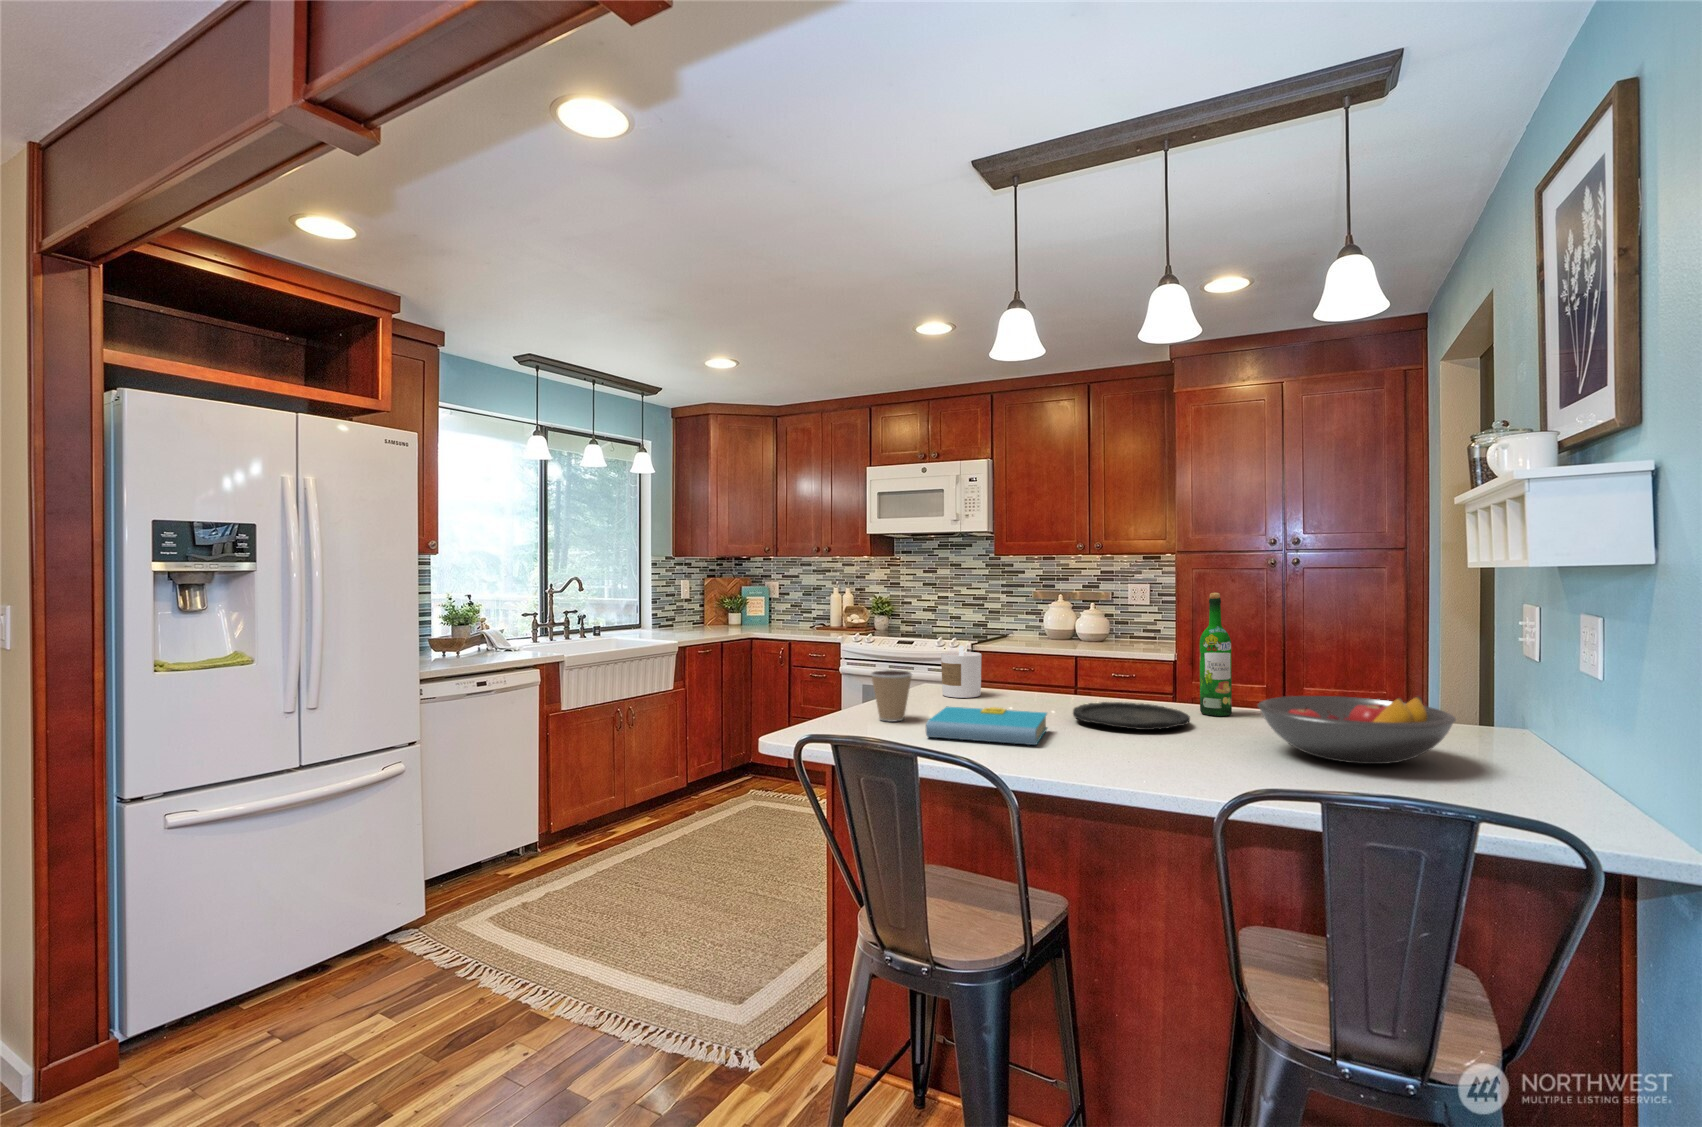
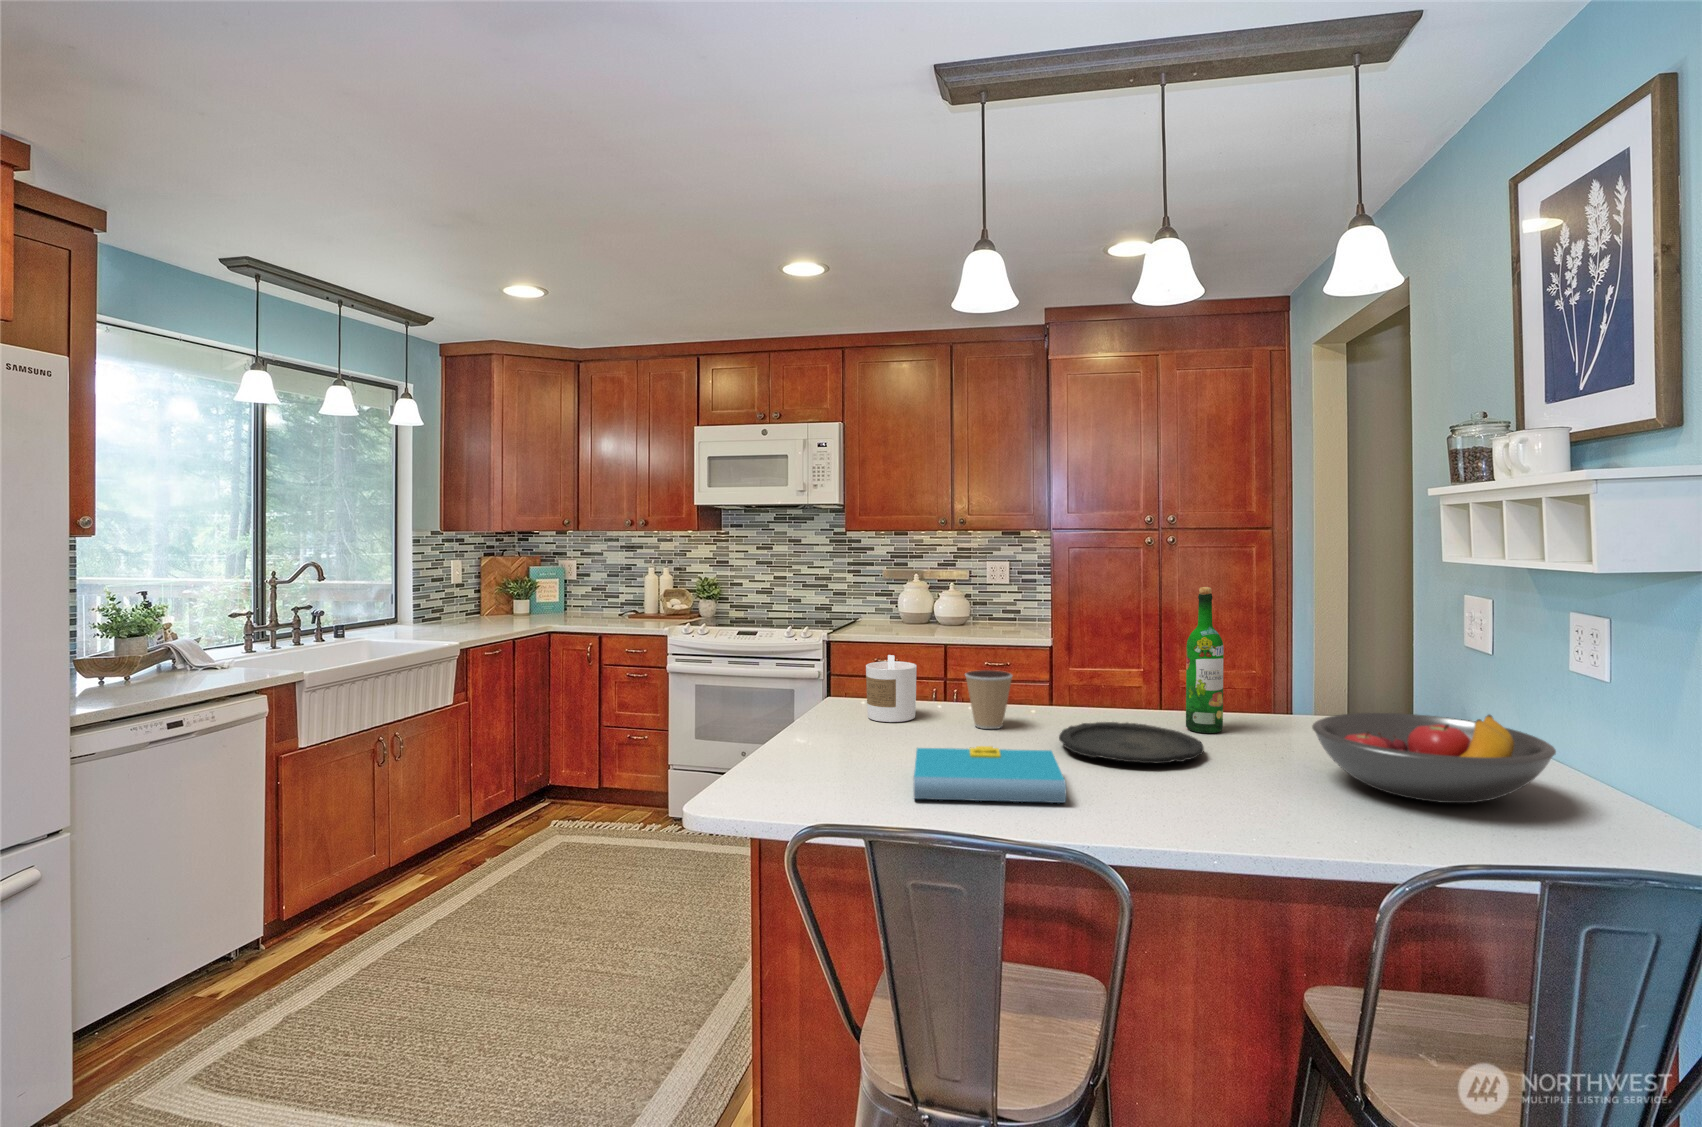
coffee cup: present [871,670,912,721] -> present [965,670,1012,729]

